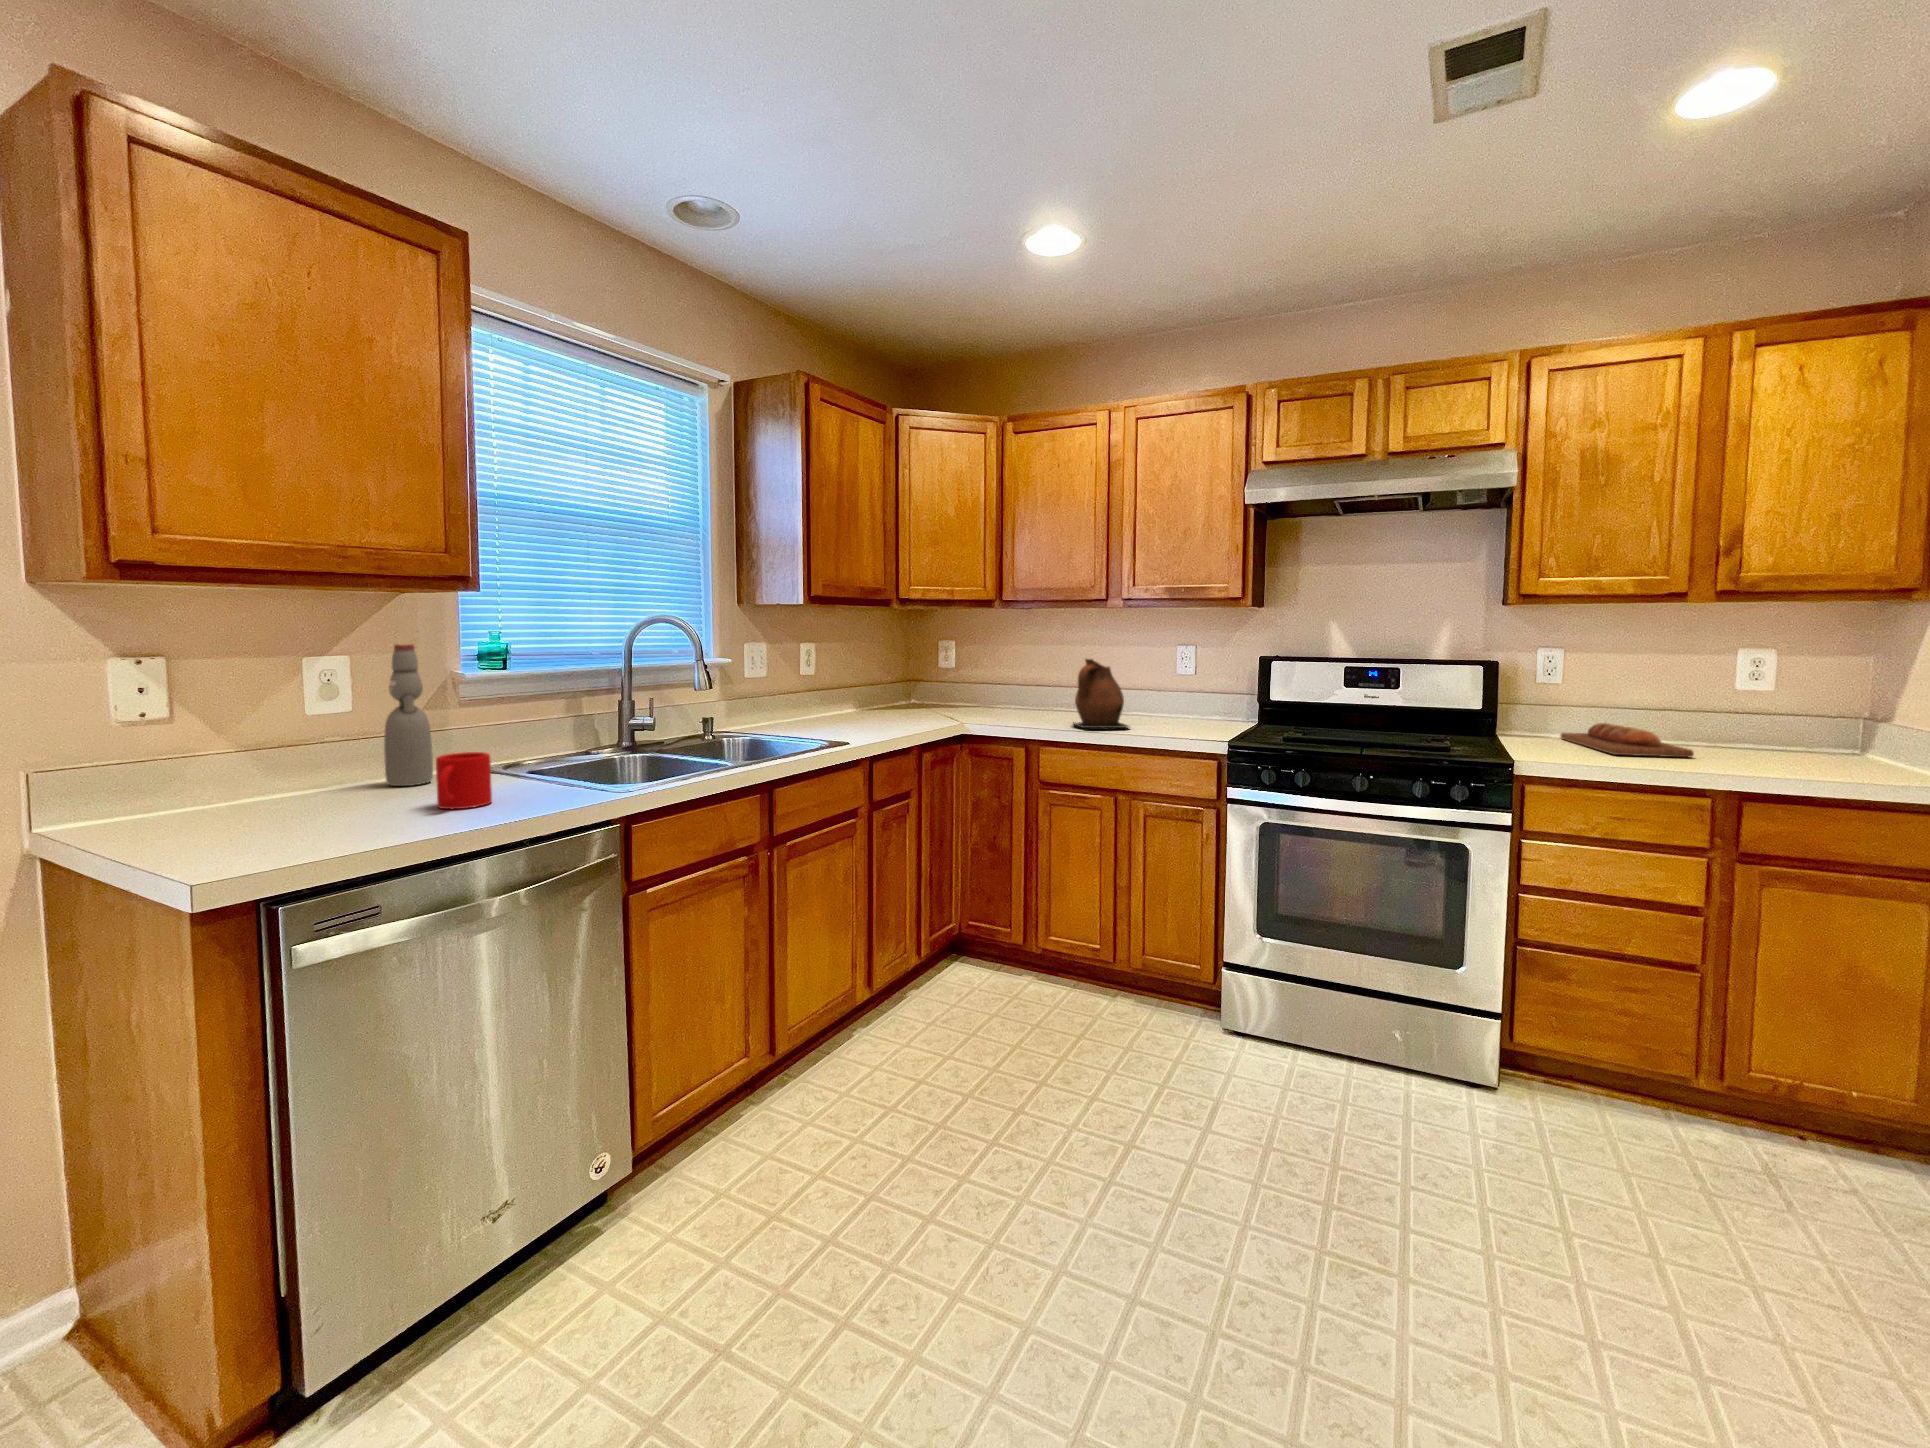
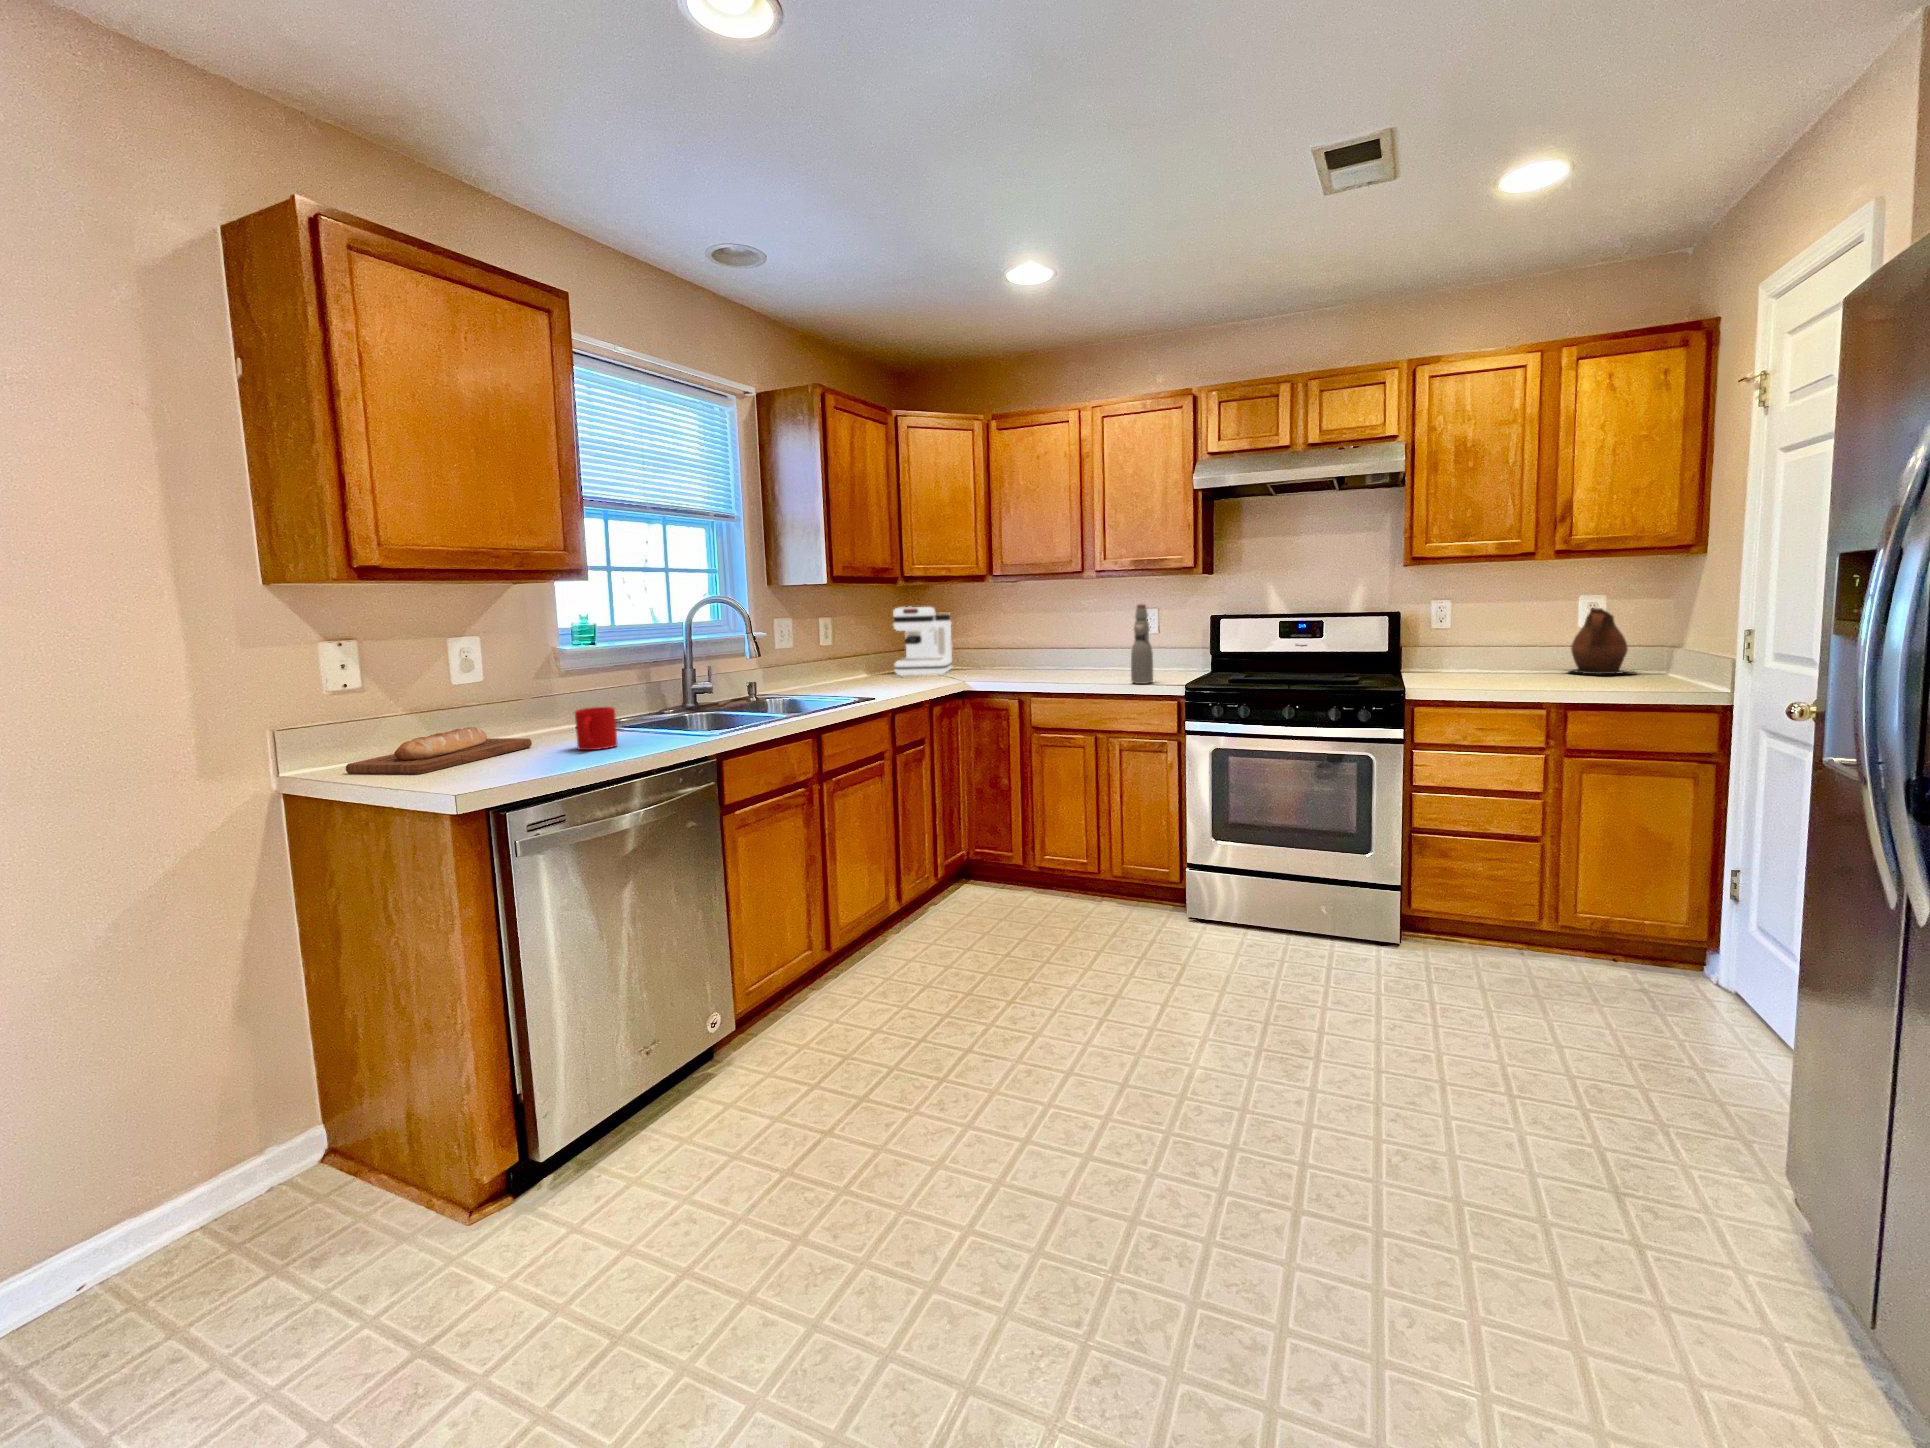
coffee maker: none [884,634,952,714] -> present [893,607,952,676]
bottle: present [384,644,433,786] -> present [1131,604,1153,684]
ceramic pitcher: present [1073,659,1129,729] -> present [1569,608,1631,674]
bread loaf: present [1561,723,1694,758] -> present [346,727,532,774]

